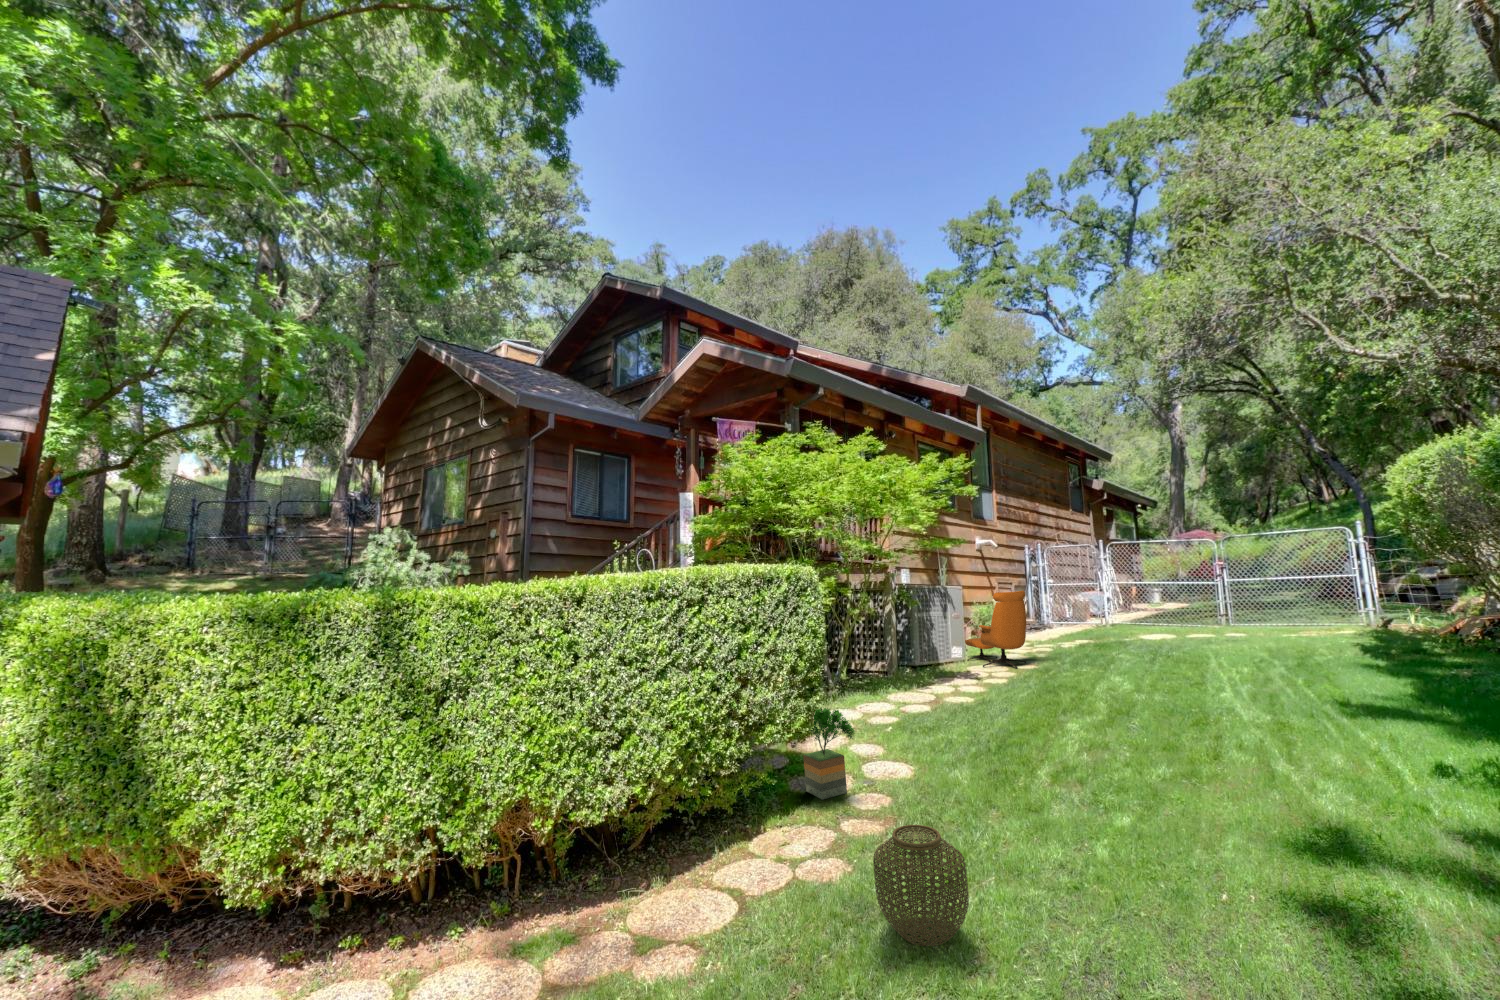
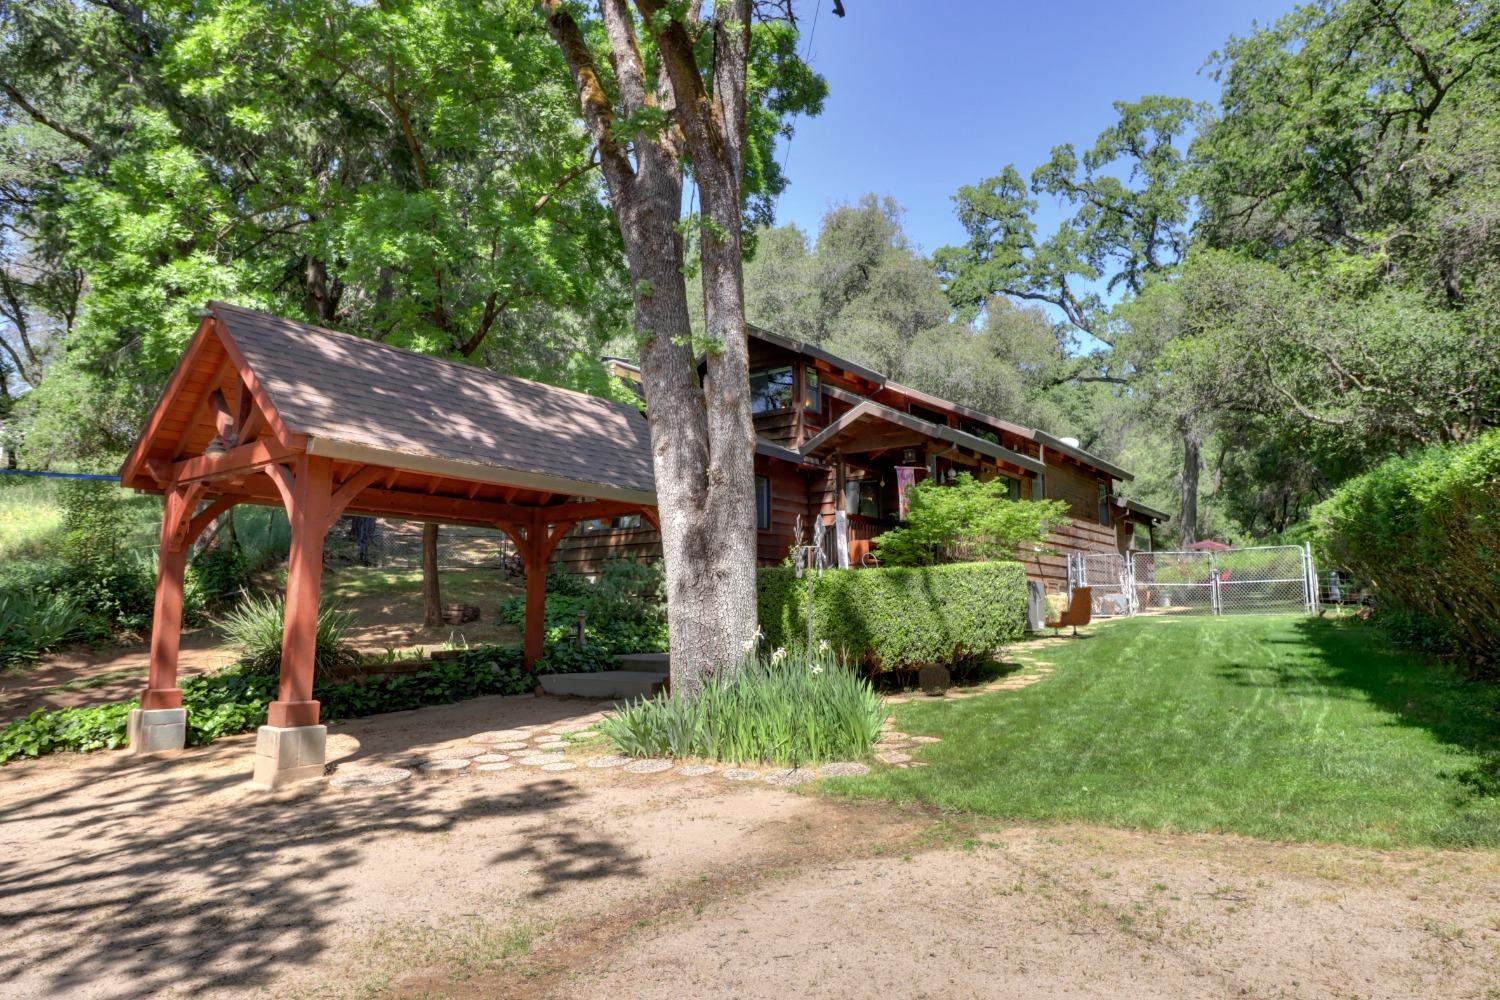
potted tree: present [803,708,855,800] -> none [1017,633,1049,673]
woven basket: present [873,825,969,946] -> present [919,663,950,696]

